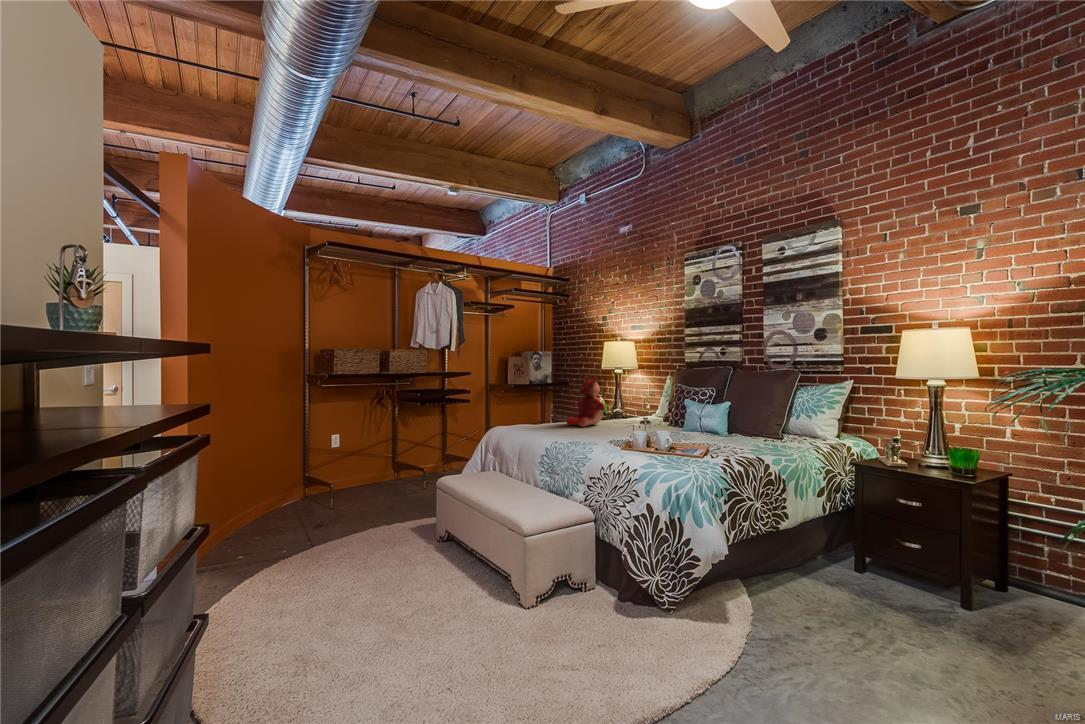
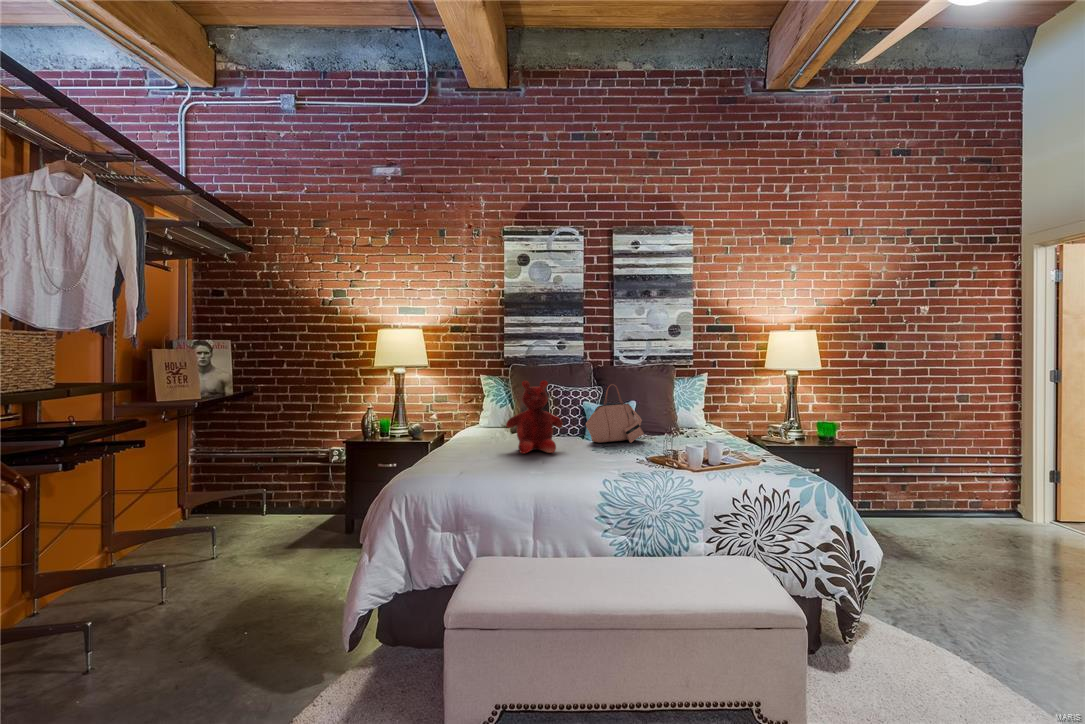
handbag: none [632,382,681,431] -> present [586,384,644,443]

